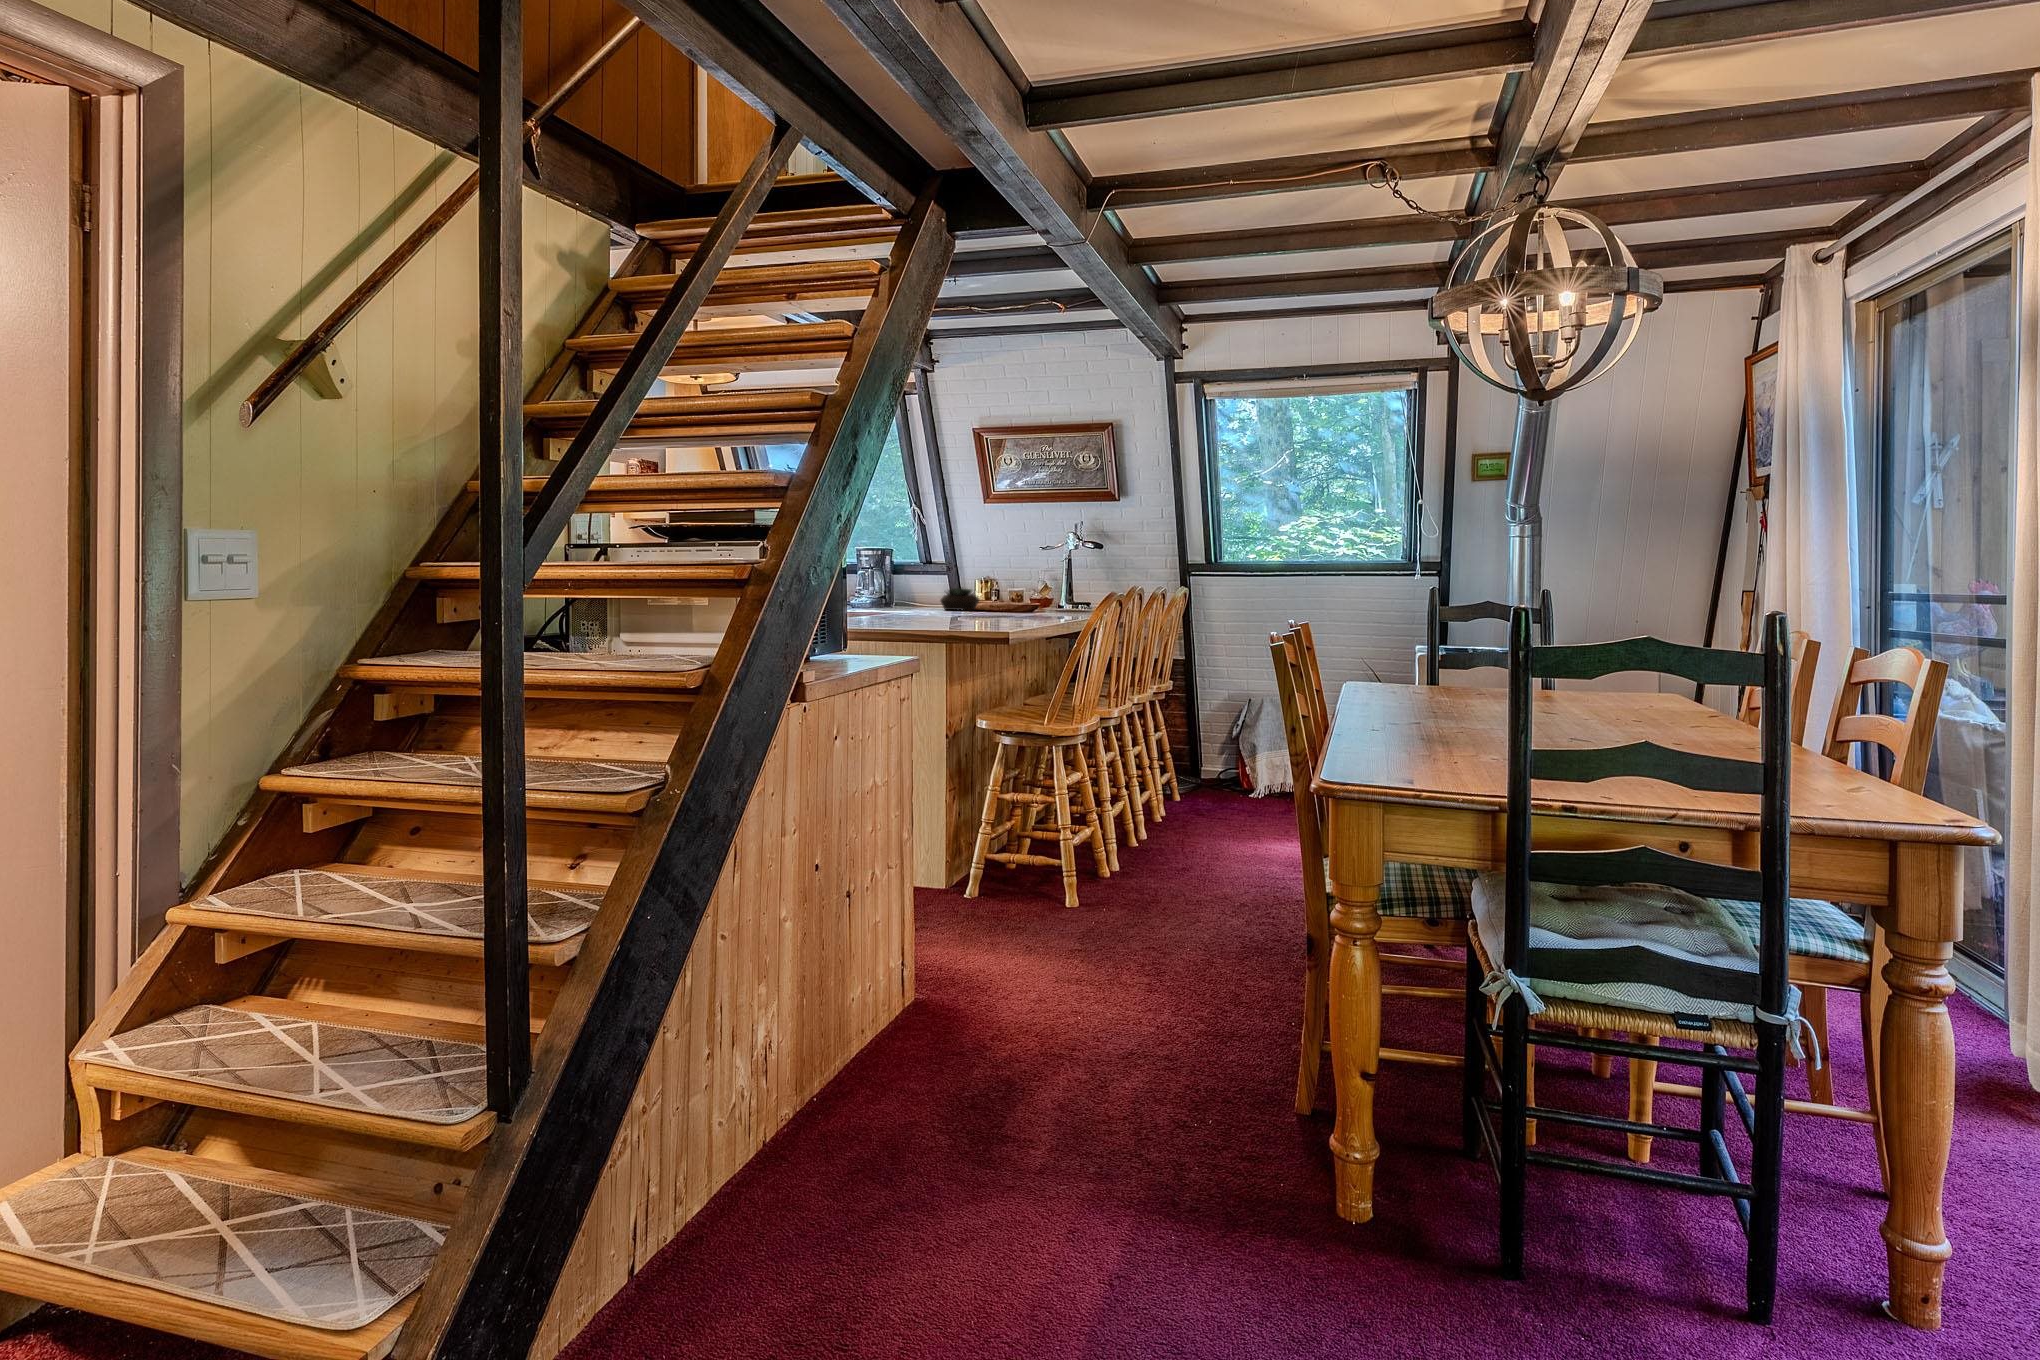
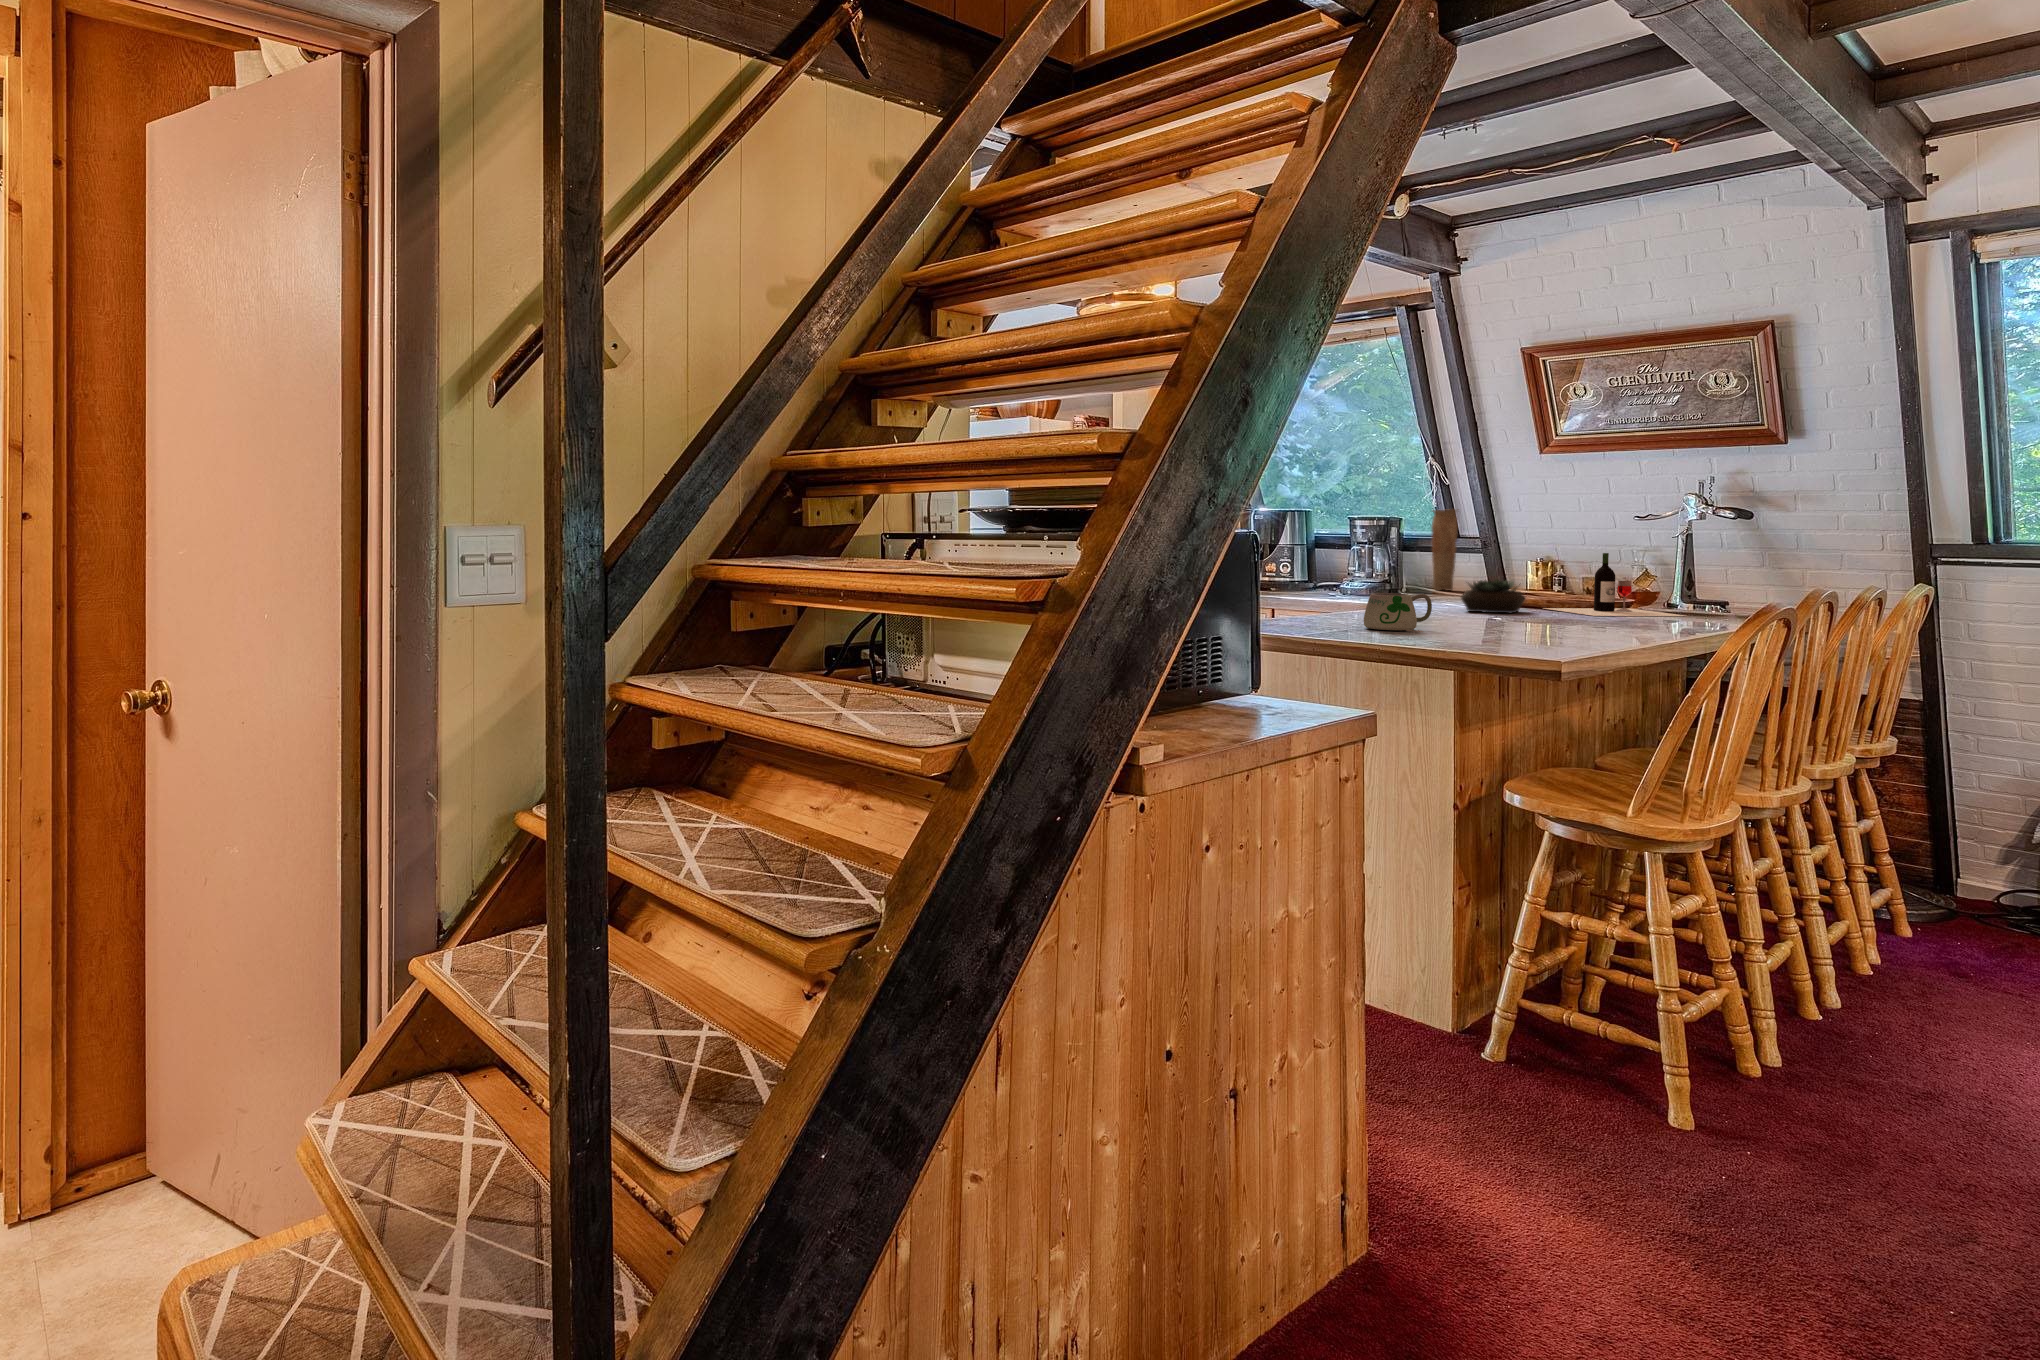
vase: none [913,541,932,601] -> present [1432,509,1458,591]
wine bottle: none [988,570,1071,611] -> present [1545,553,1684,616]
mug: none [886,594,929,619] -> present [1364,593,1432,632]

